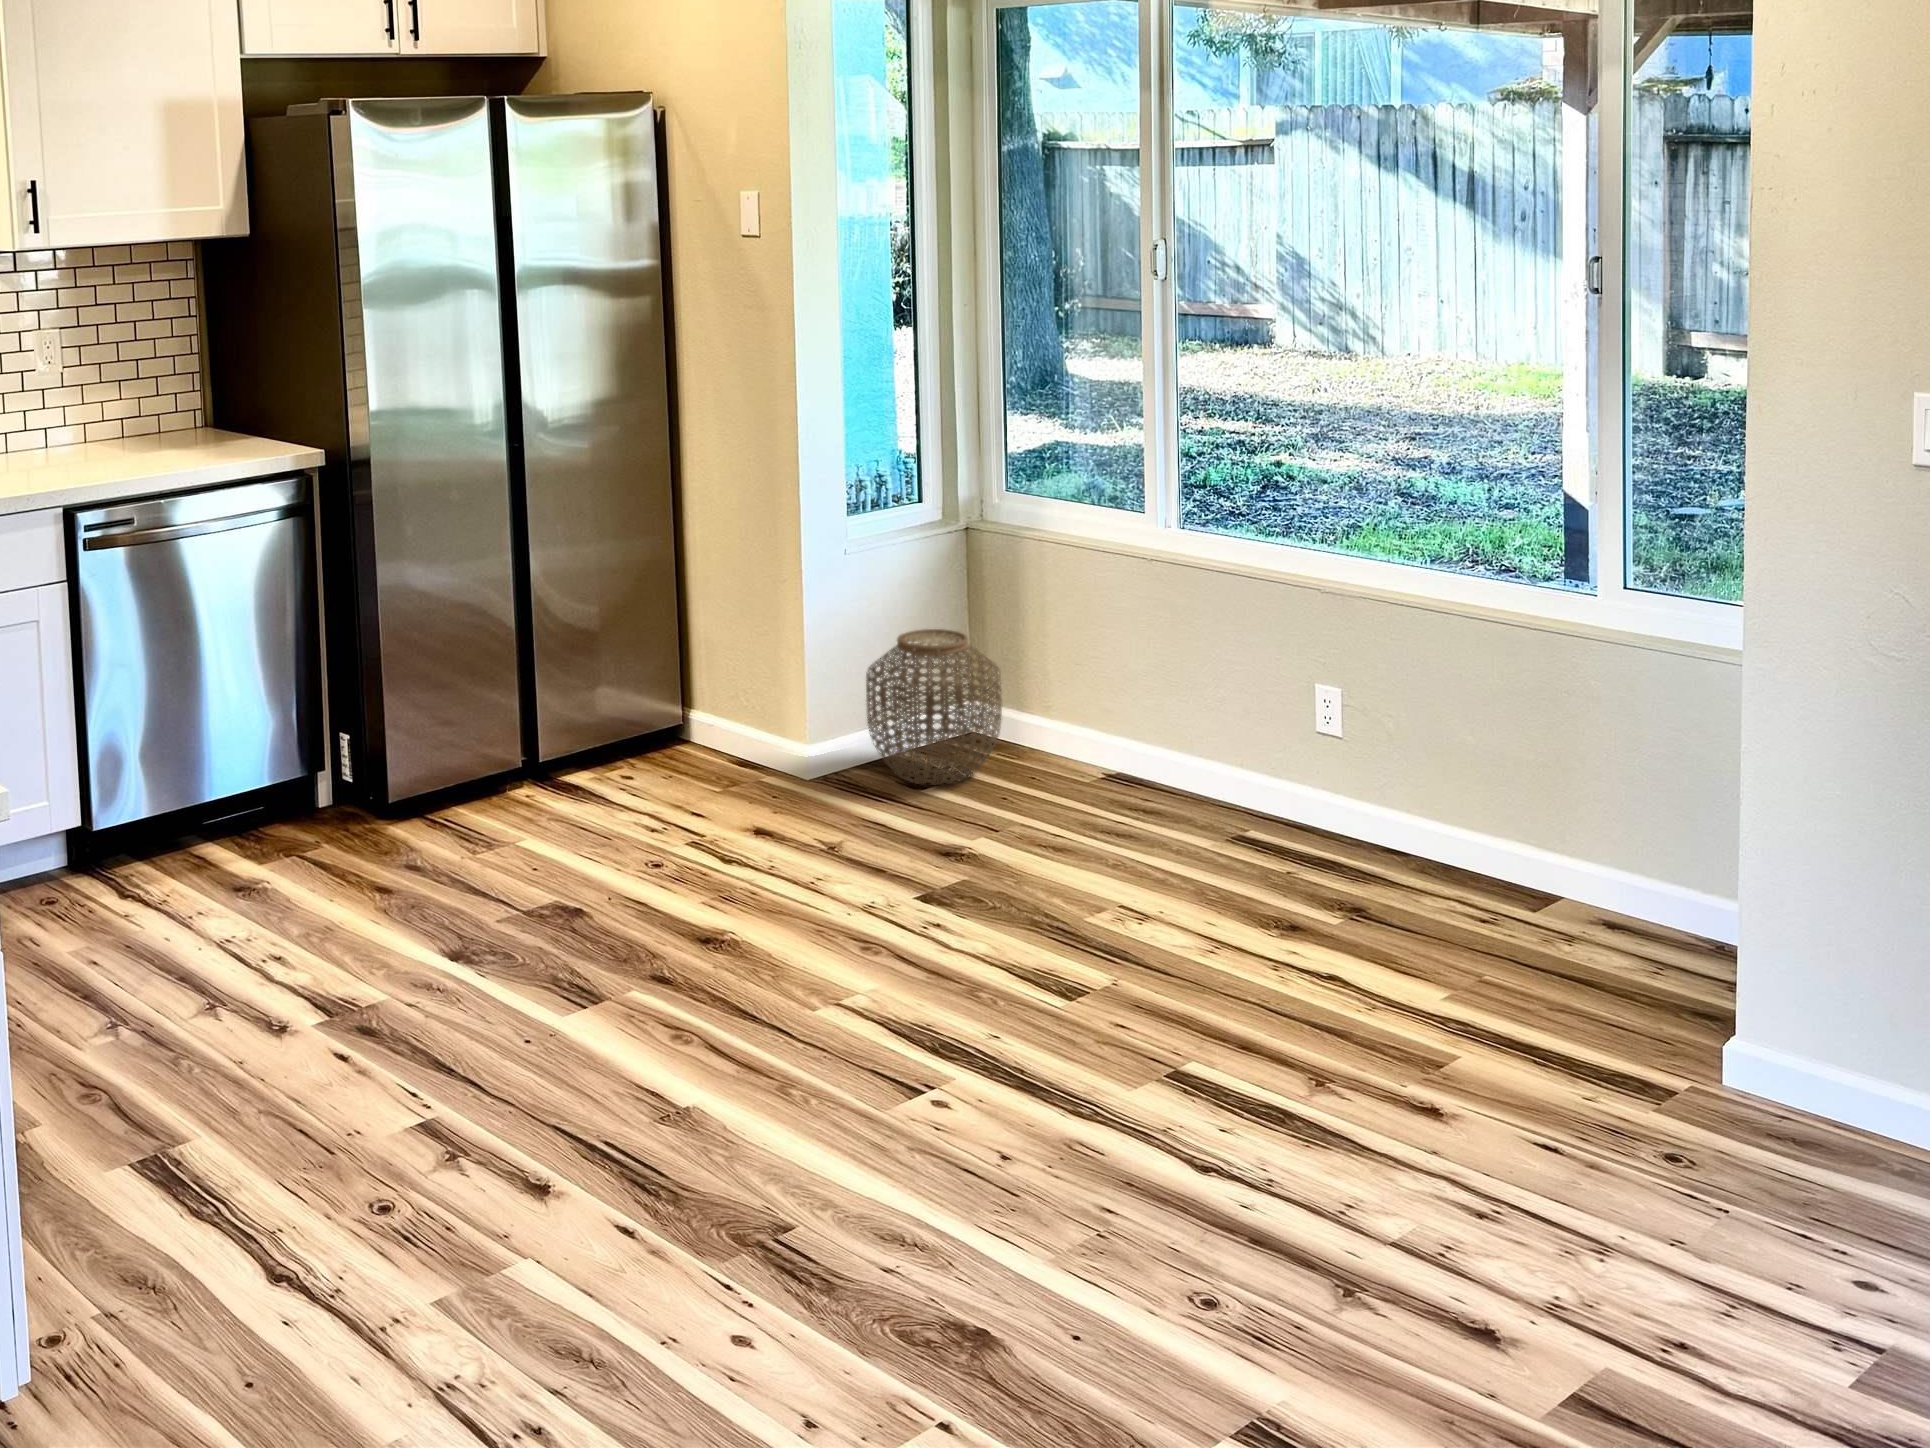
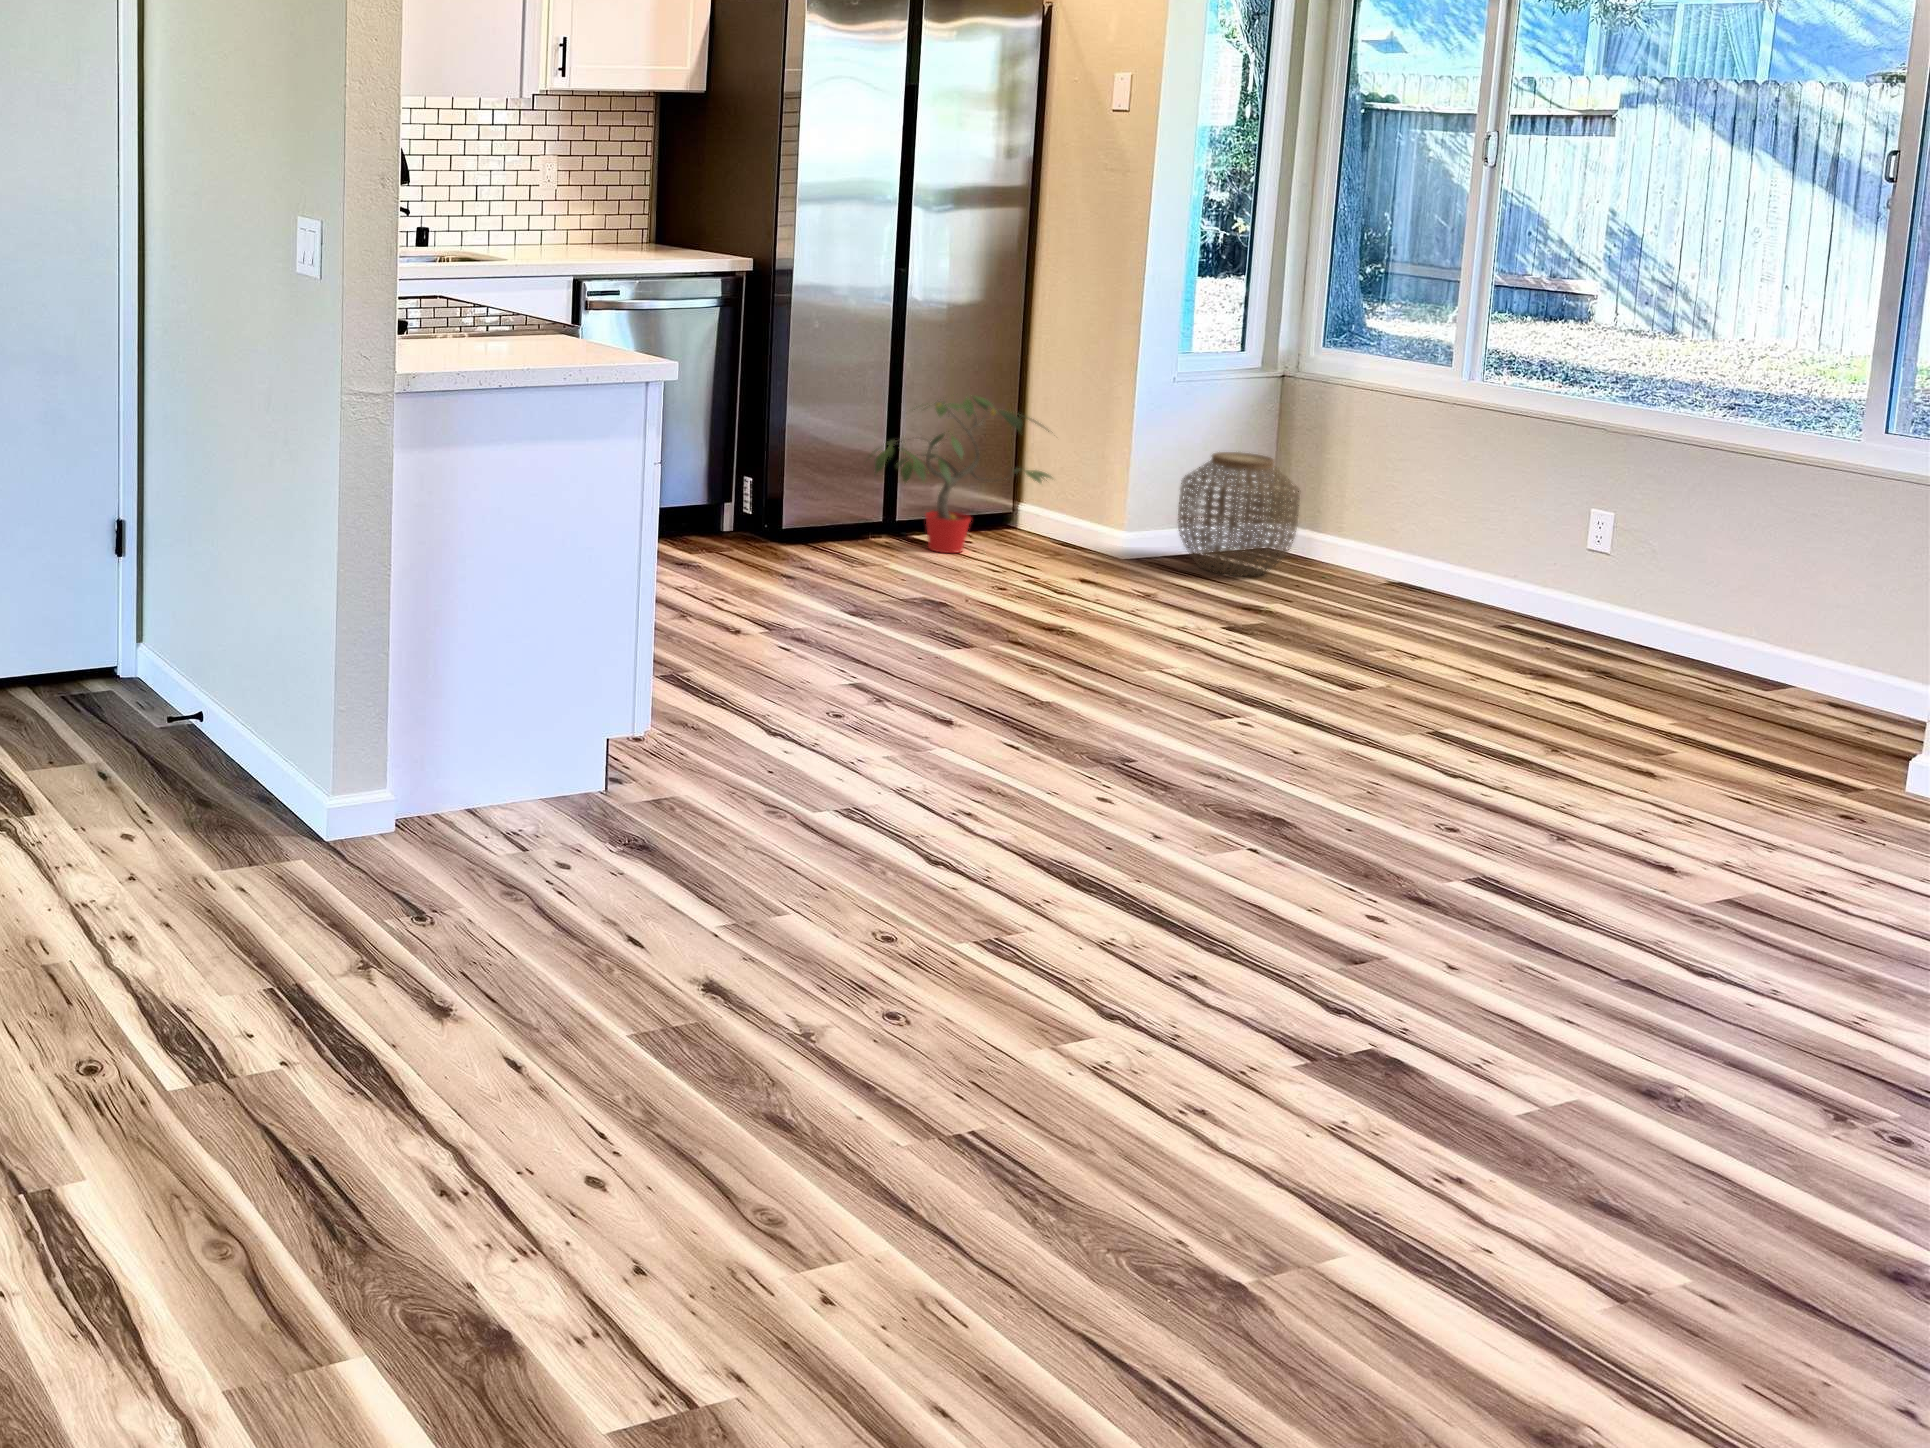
potted plant: none [481,594,725,800] -> present [869,395,1052,553]

